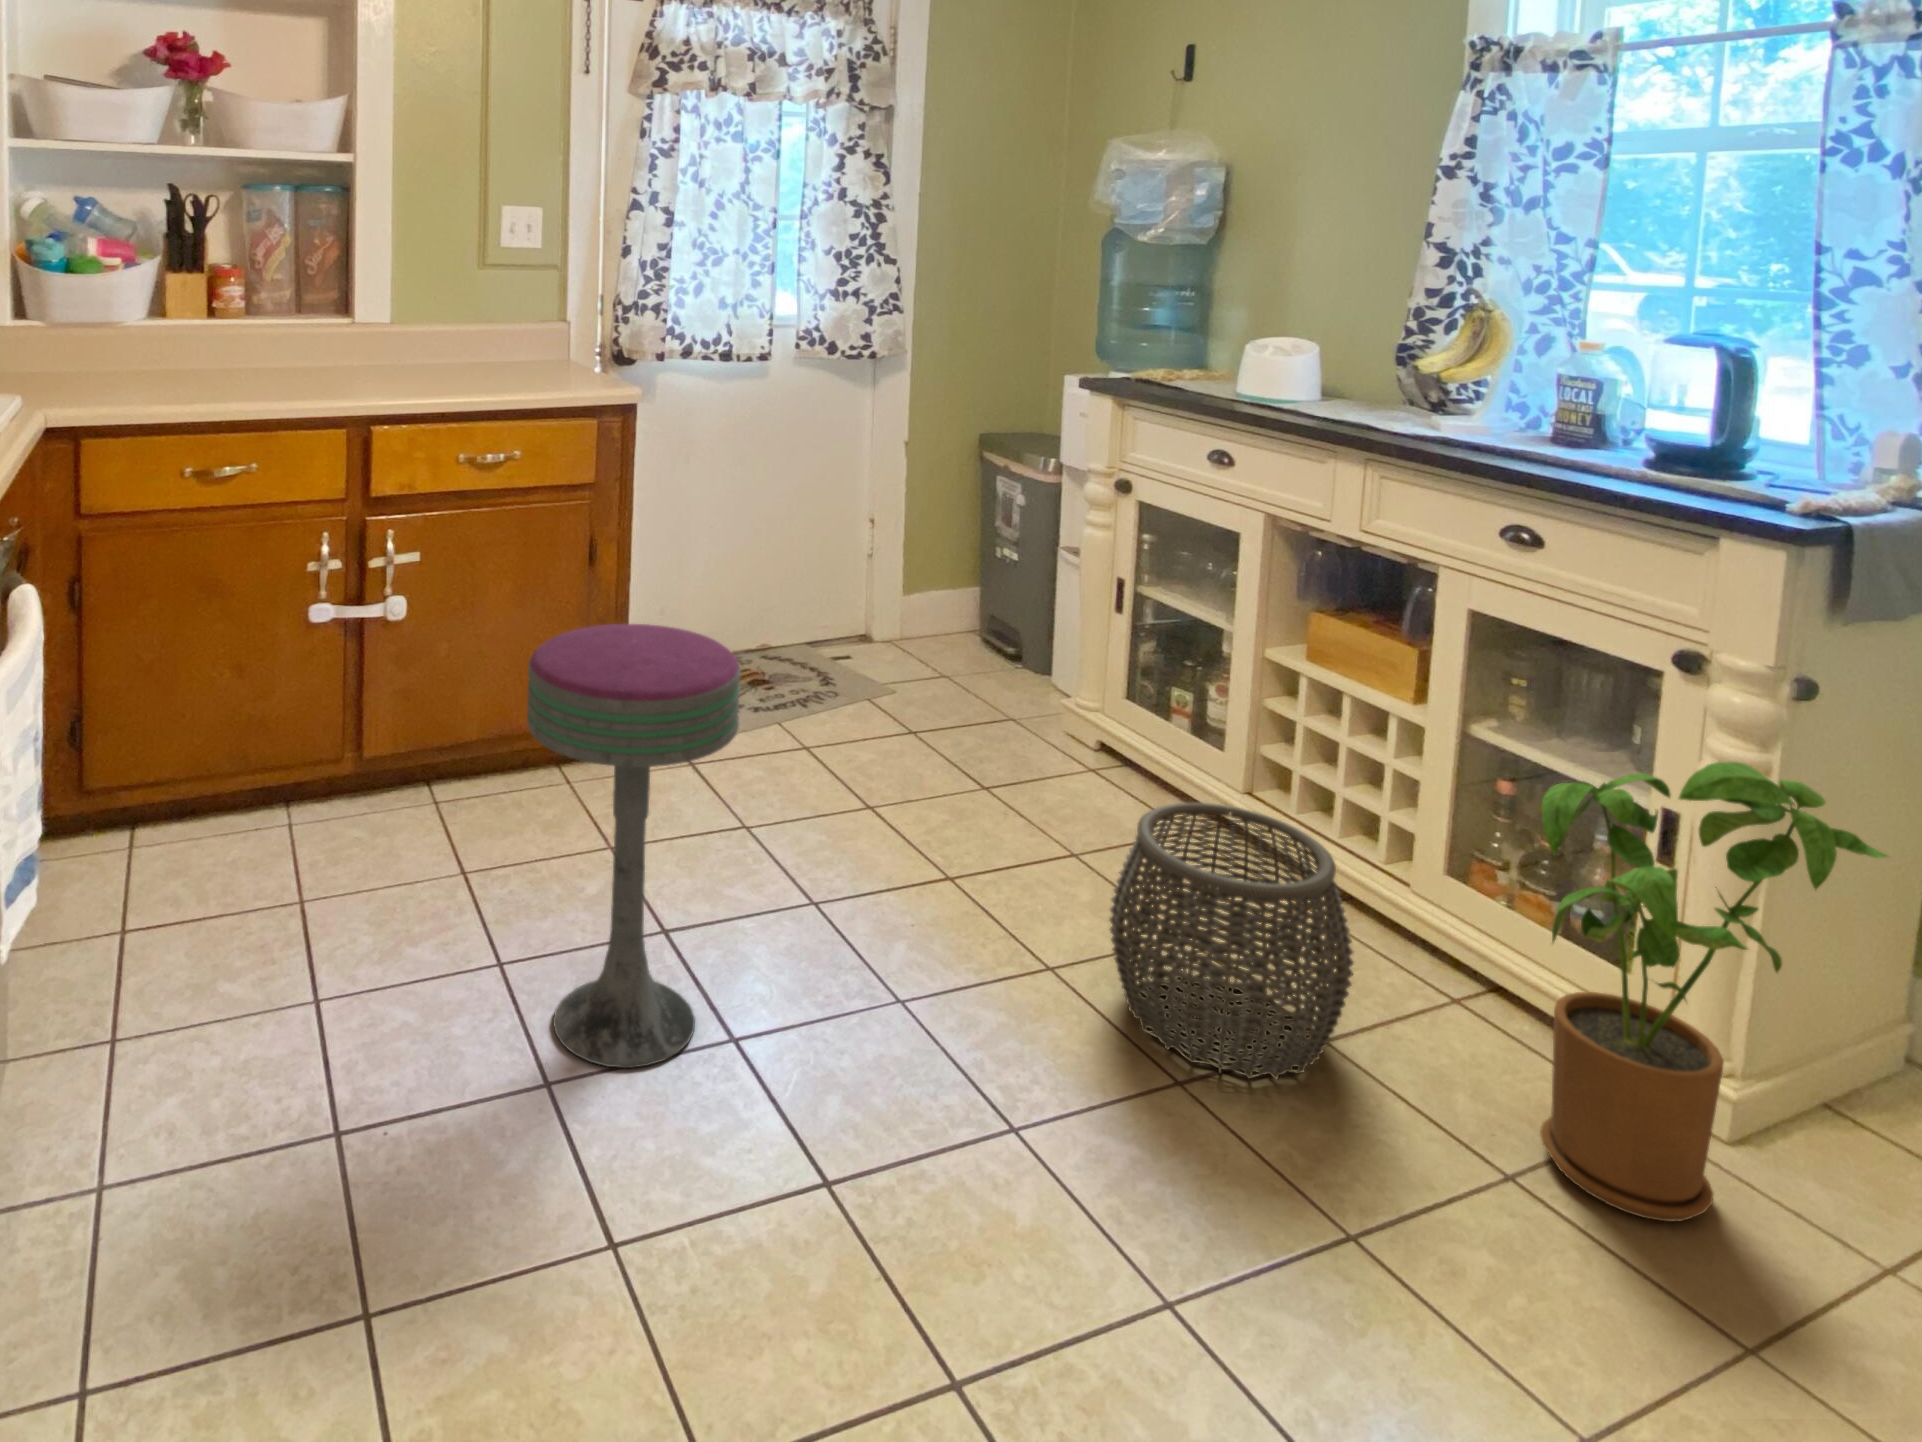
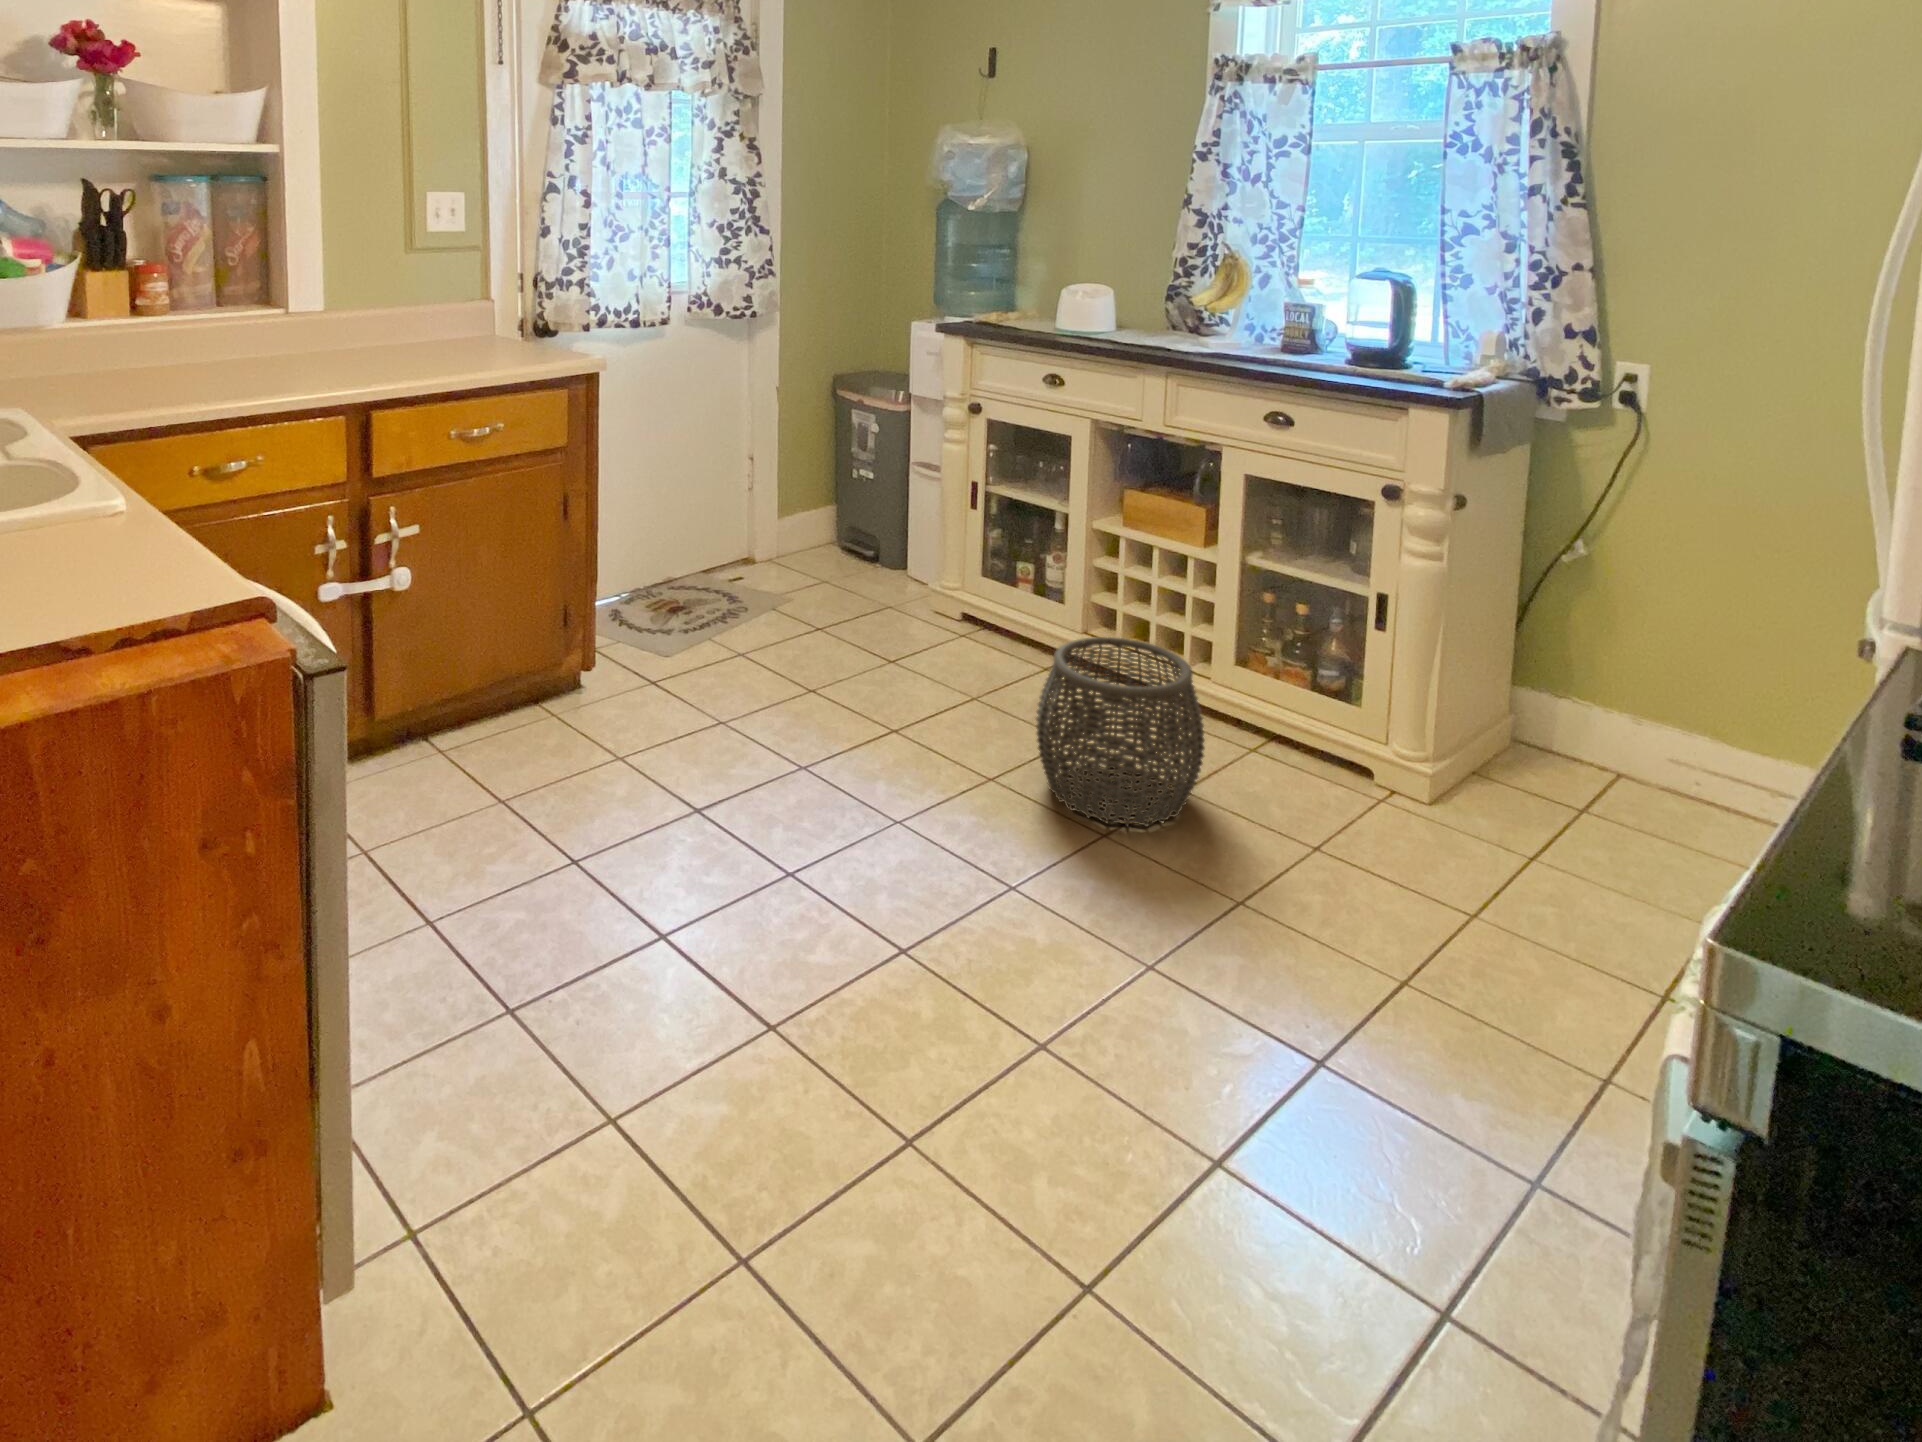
bar stool: present [527,624,741,1068] -> none [606,555,783,916]
house plant: present [1540,761,1887,1221] -> none [1322,557,1527,861]

